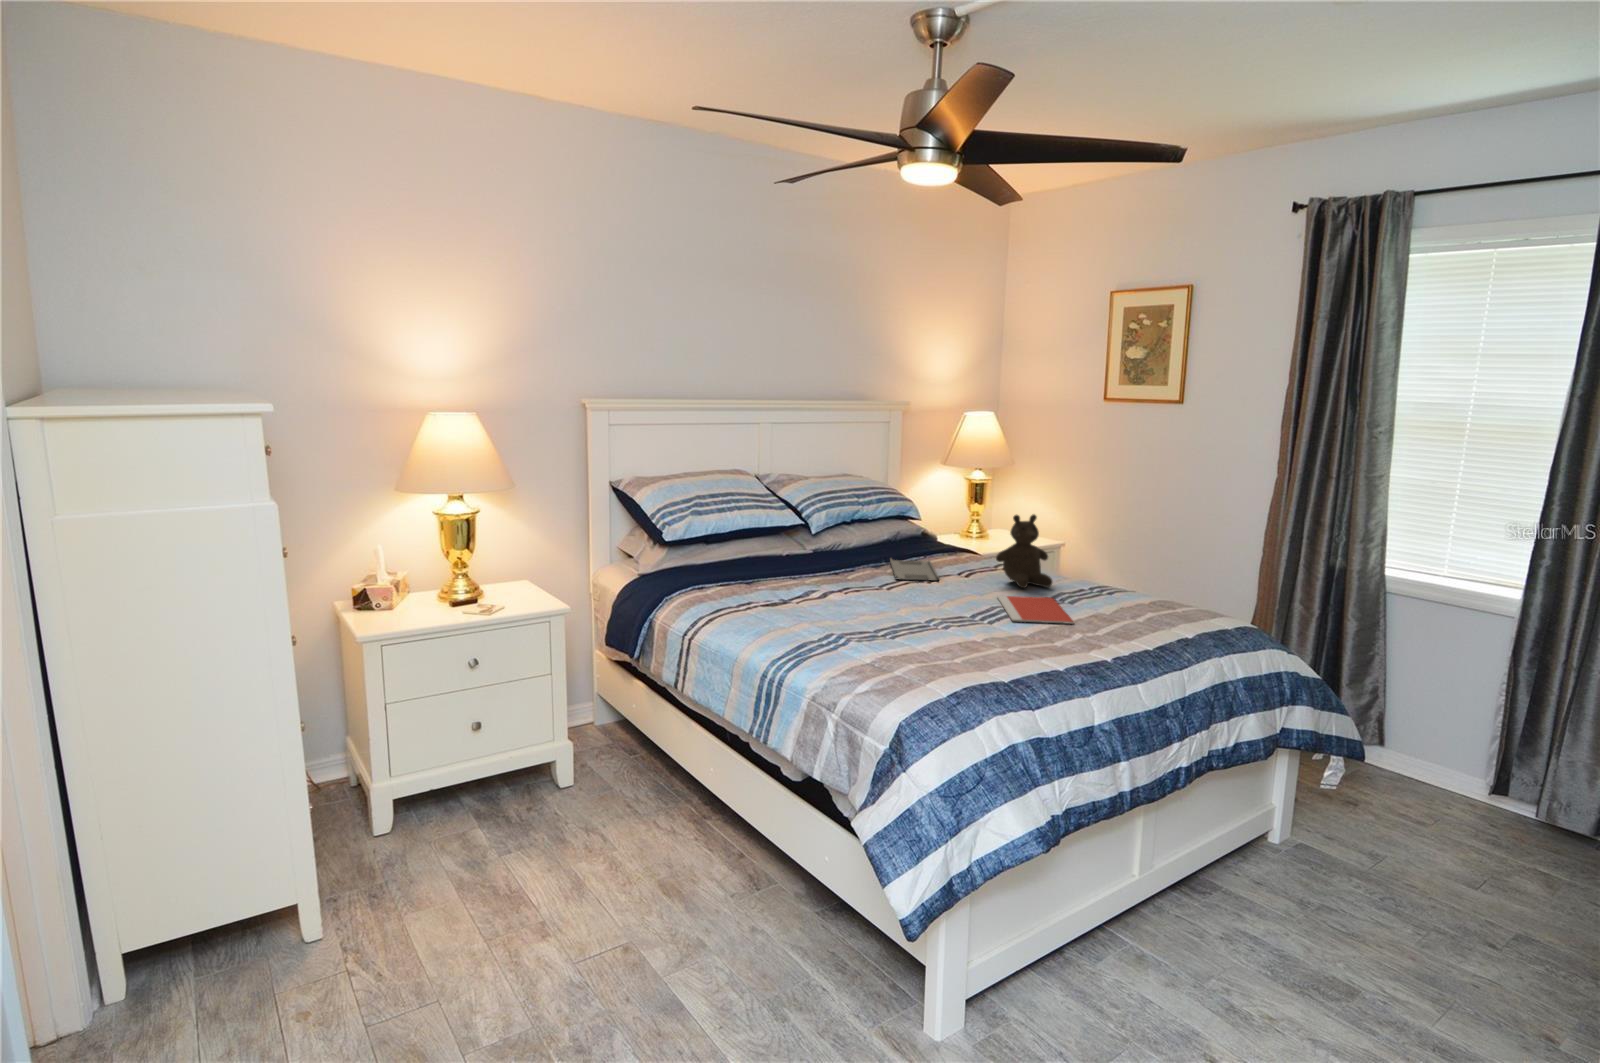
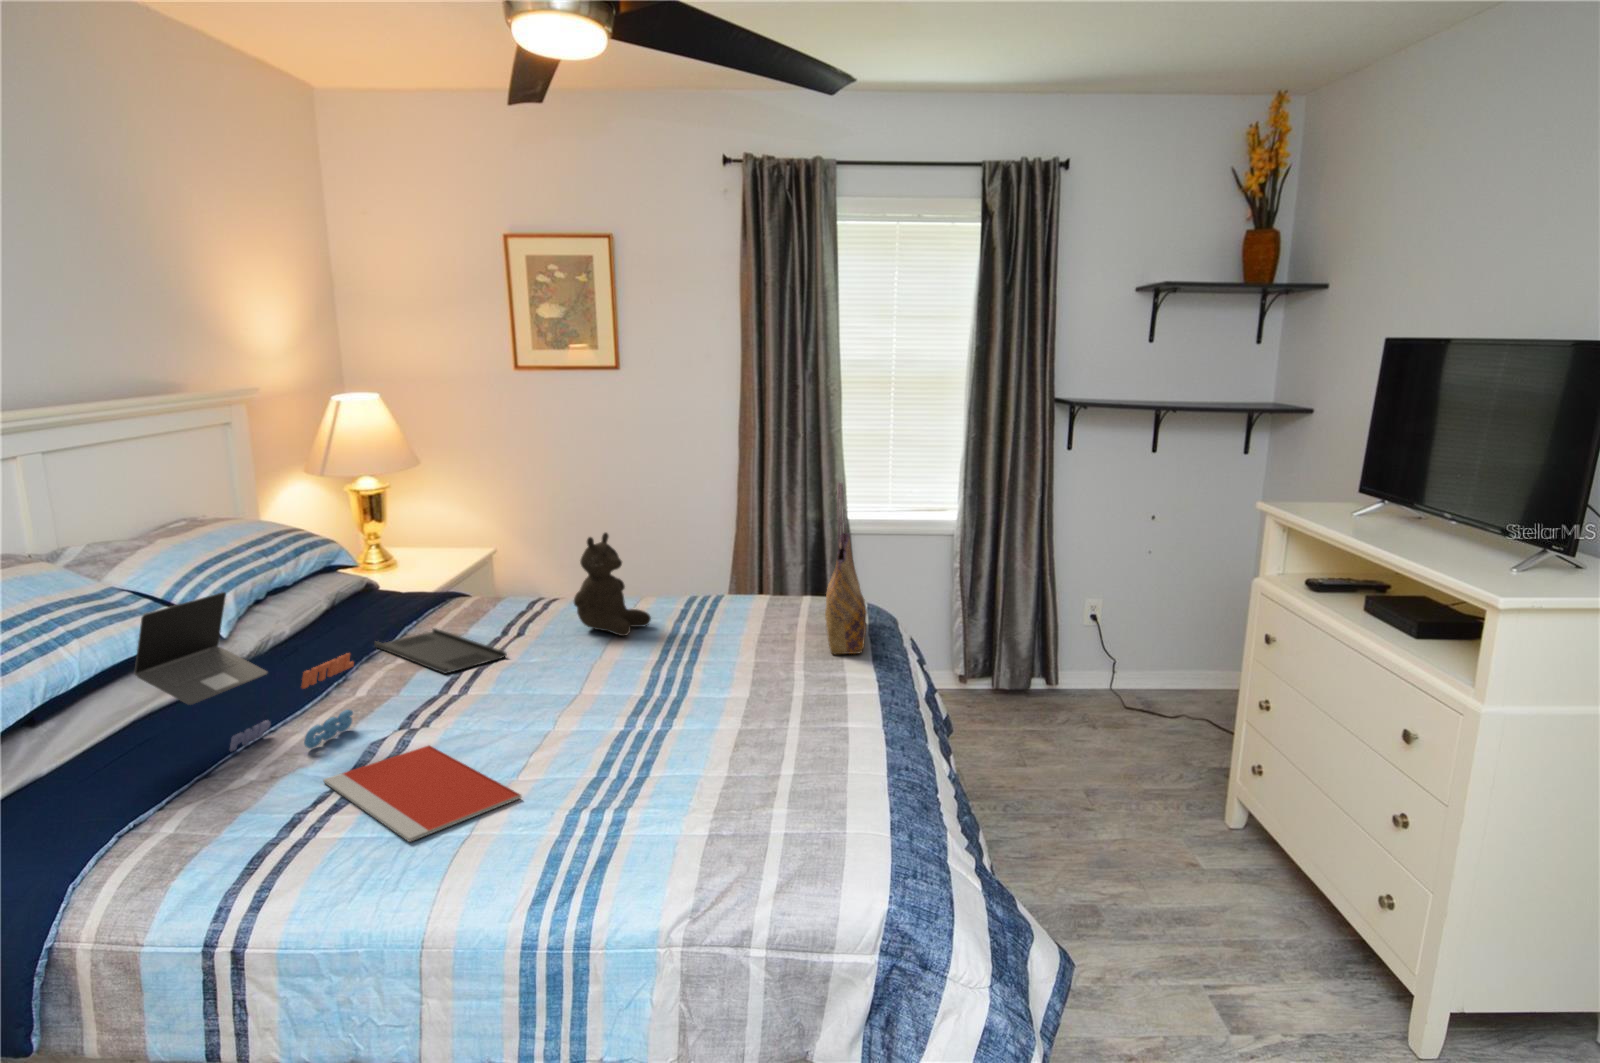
tote bag: none [1134,495,1215,635] -> present [825,482,867,654]
laptop: none [740,504,825,589] -> present [134,592,354,751]
notebook: present [997,596,1074,624] -> present [324,746,521,842]

